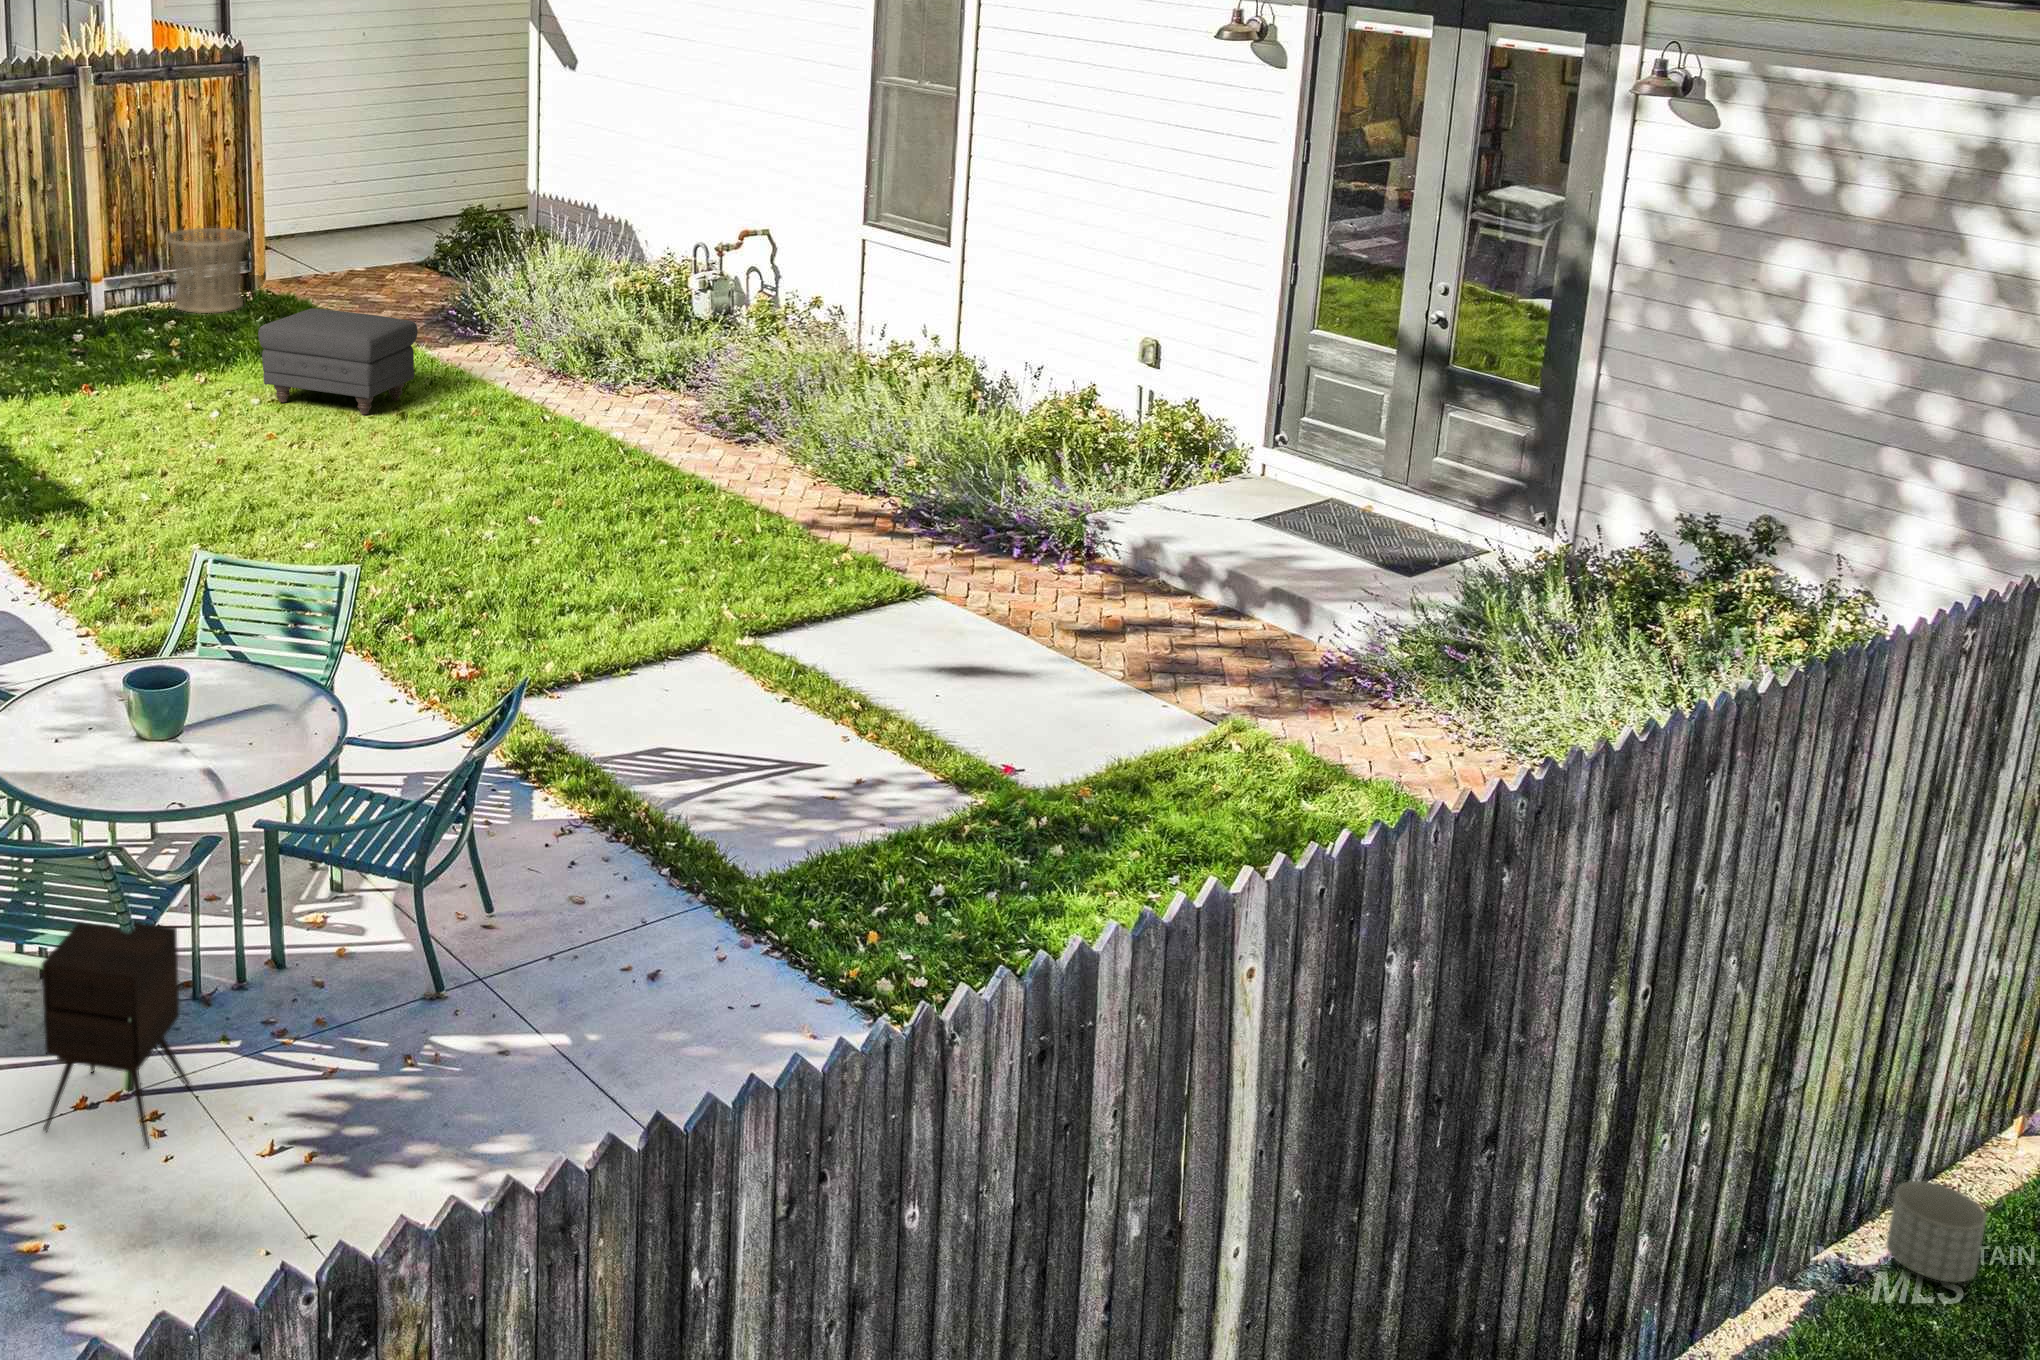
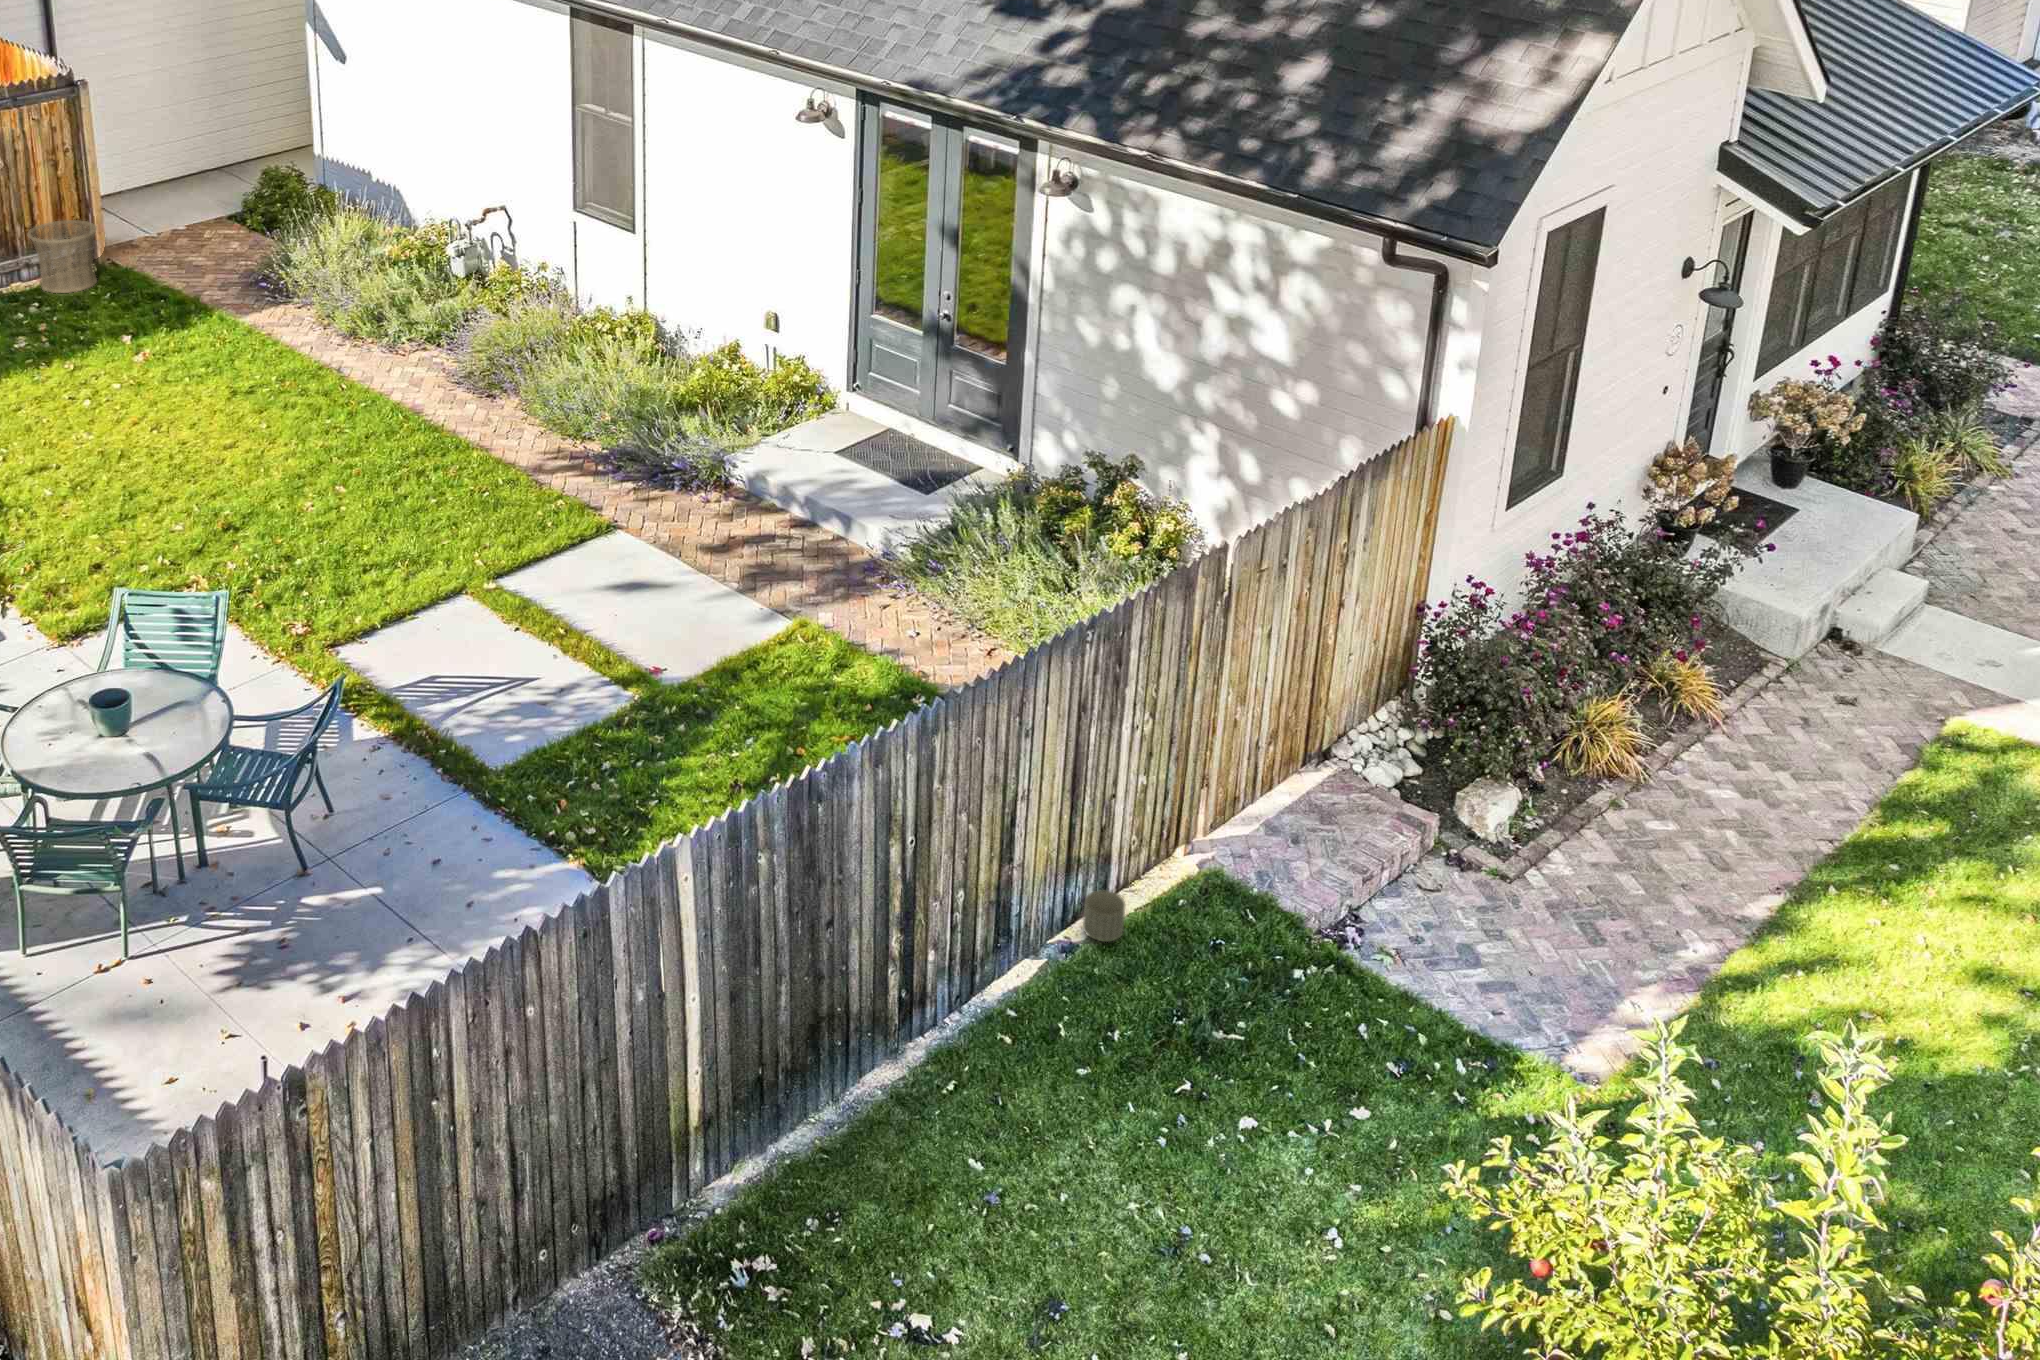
ottoman: present [258,308,418,415] -> none [118,309,243,394]
side table: present [42,921,191,1148] -> none [58,869,154,1001]

